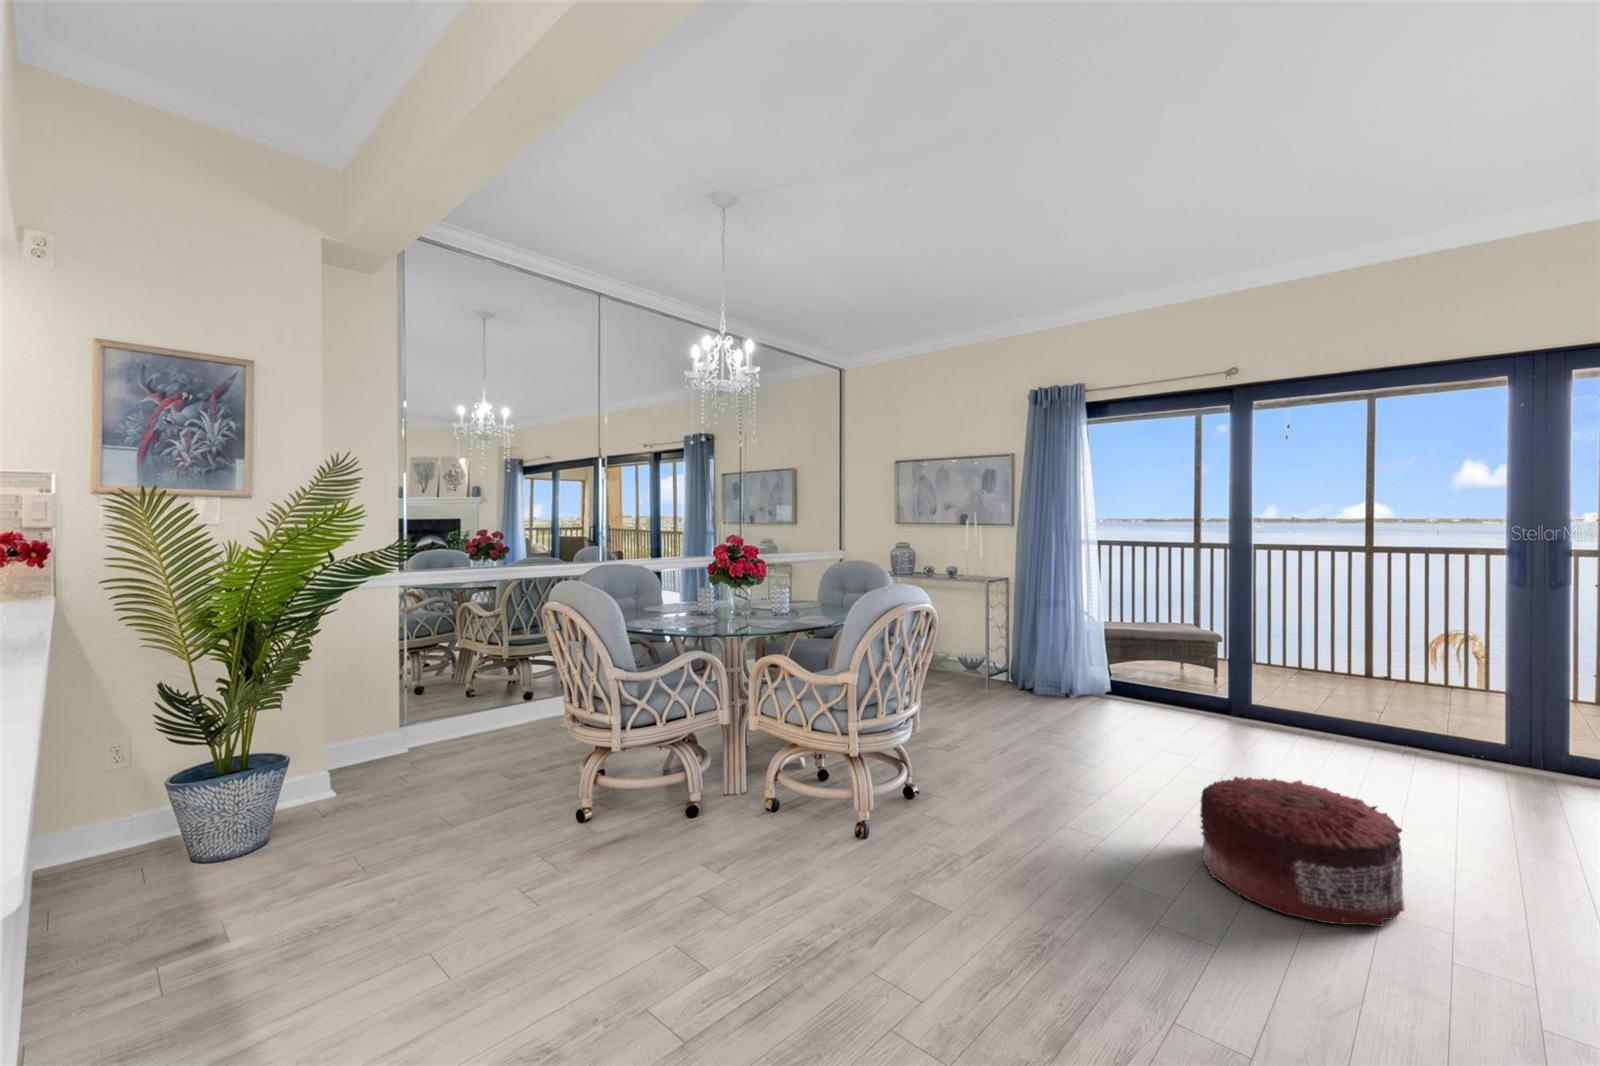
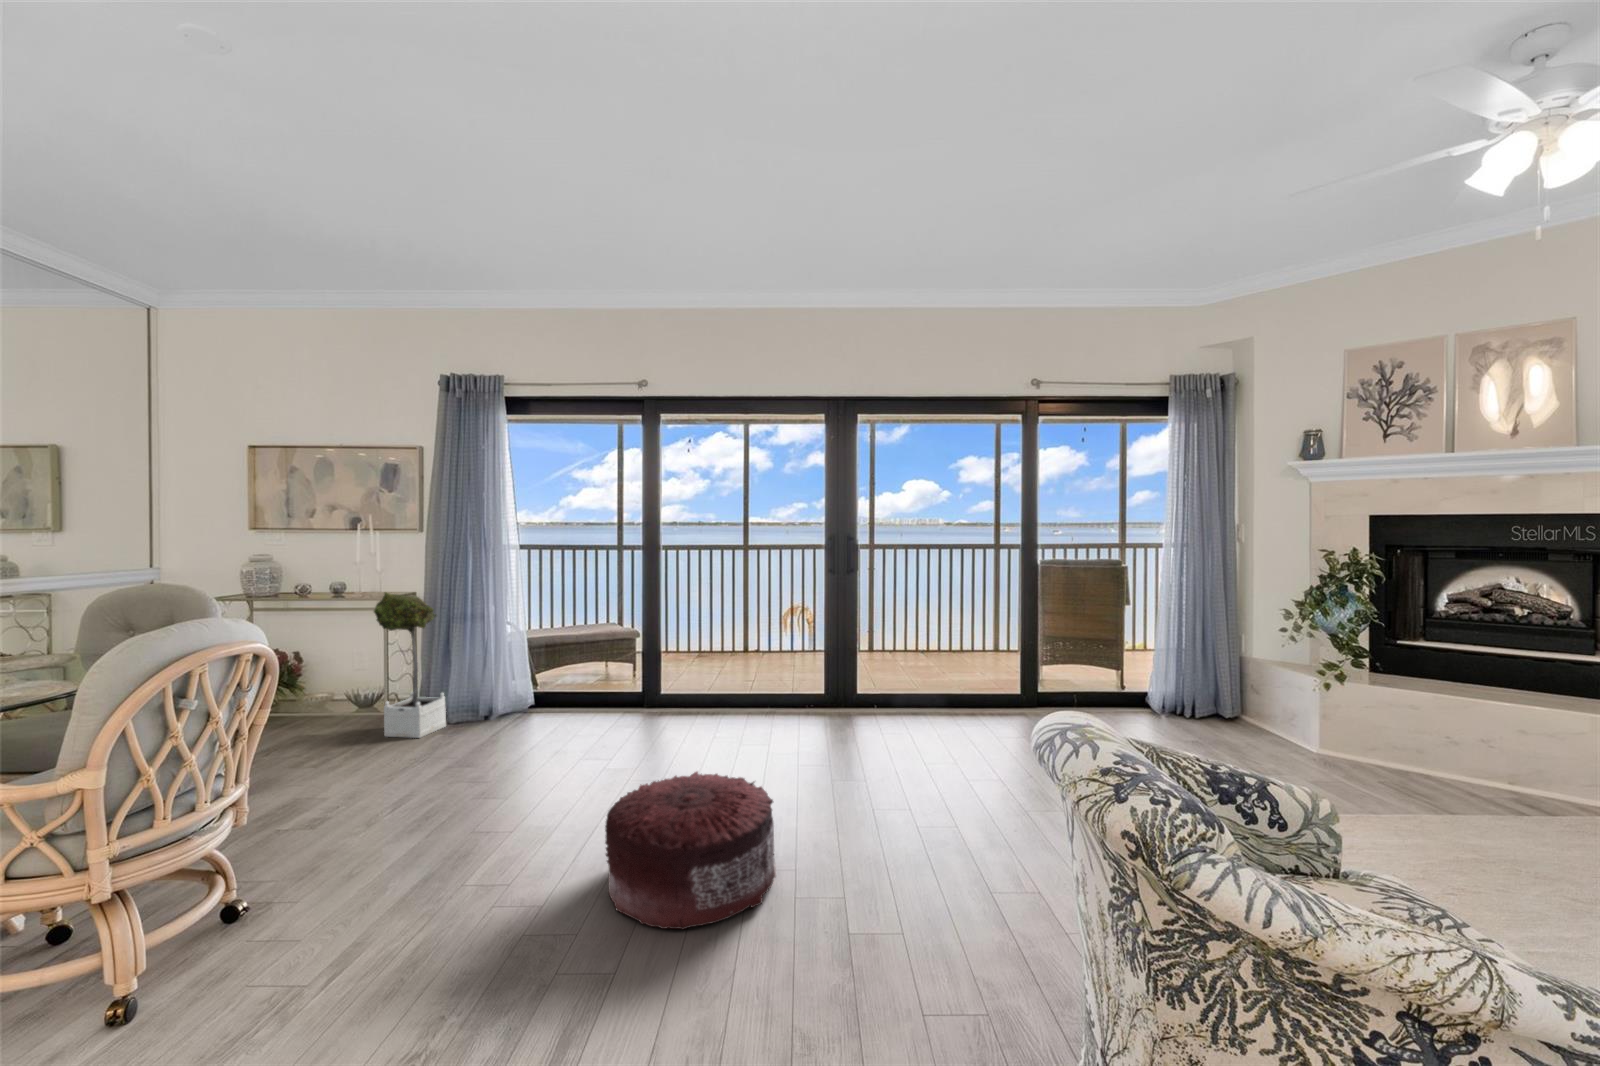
potted tree: none [981,577,1034,700] -> present [374,592,446,738]

